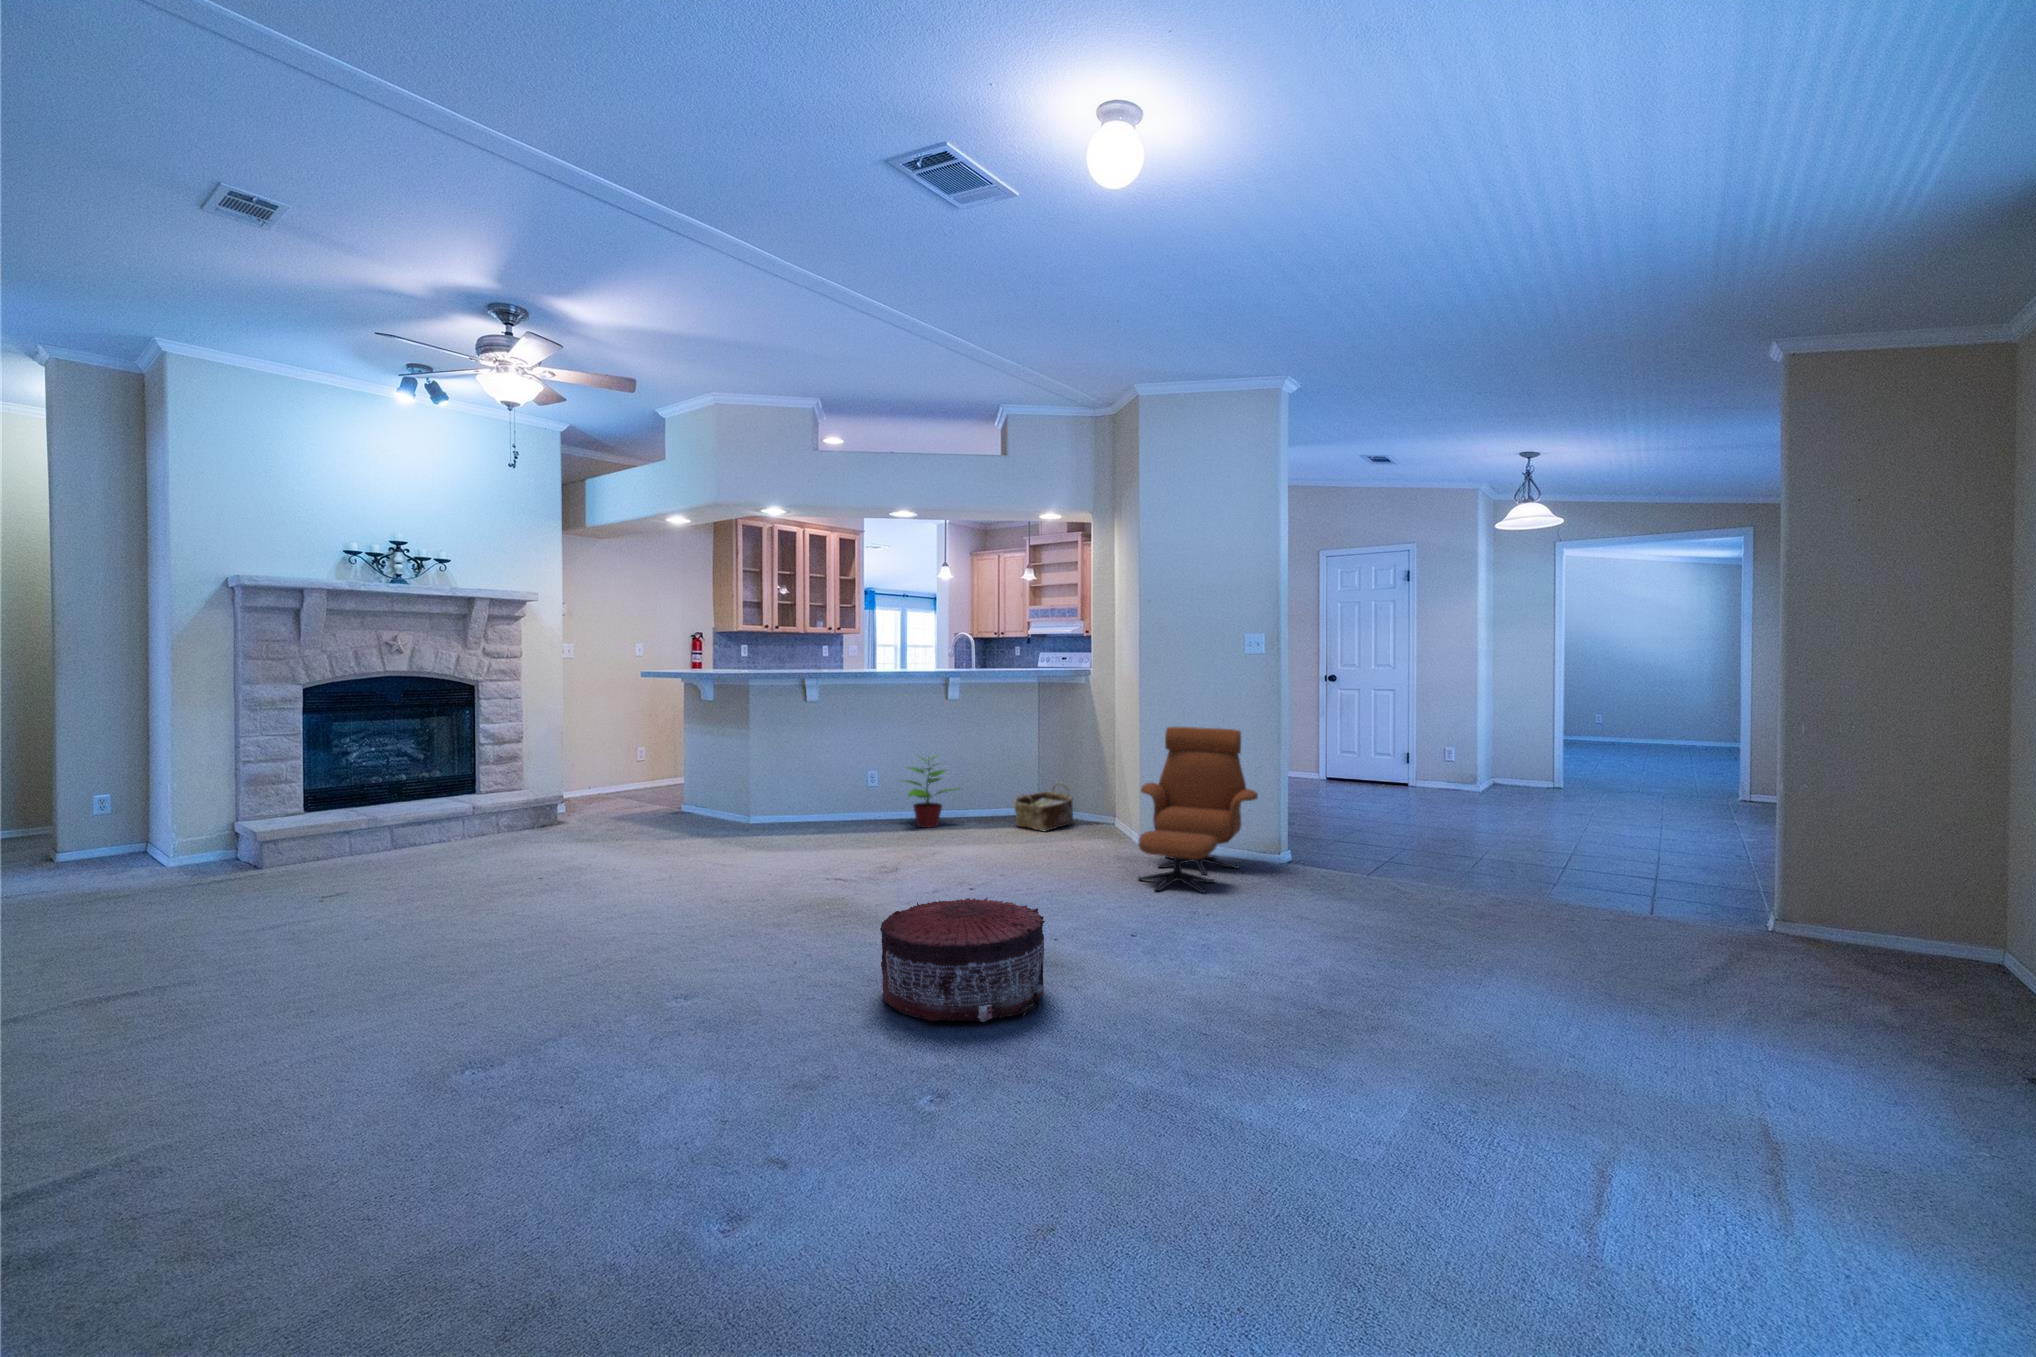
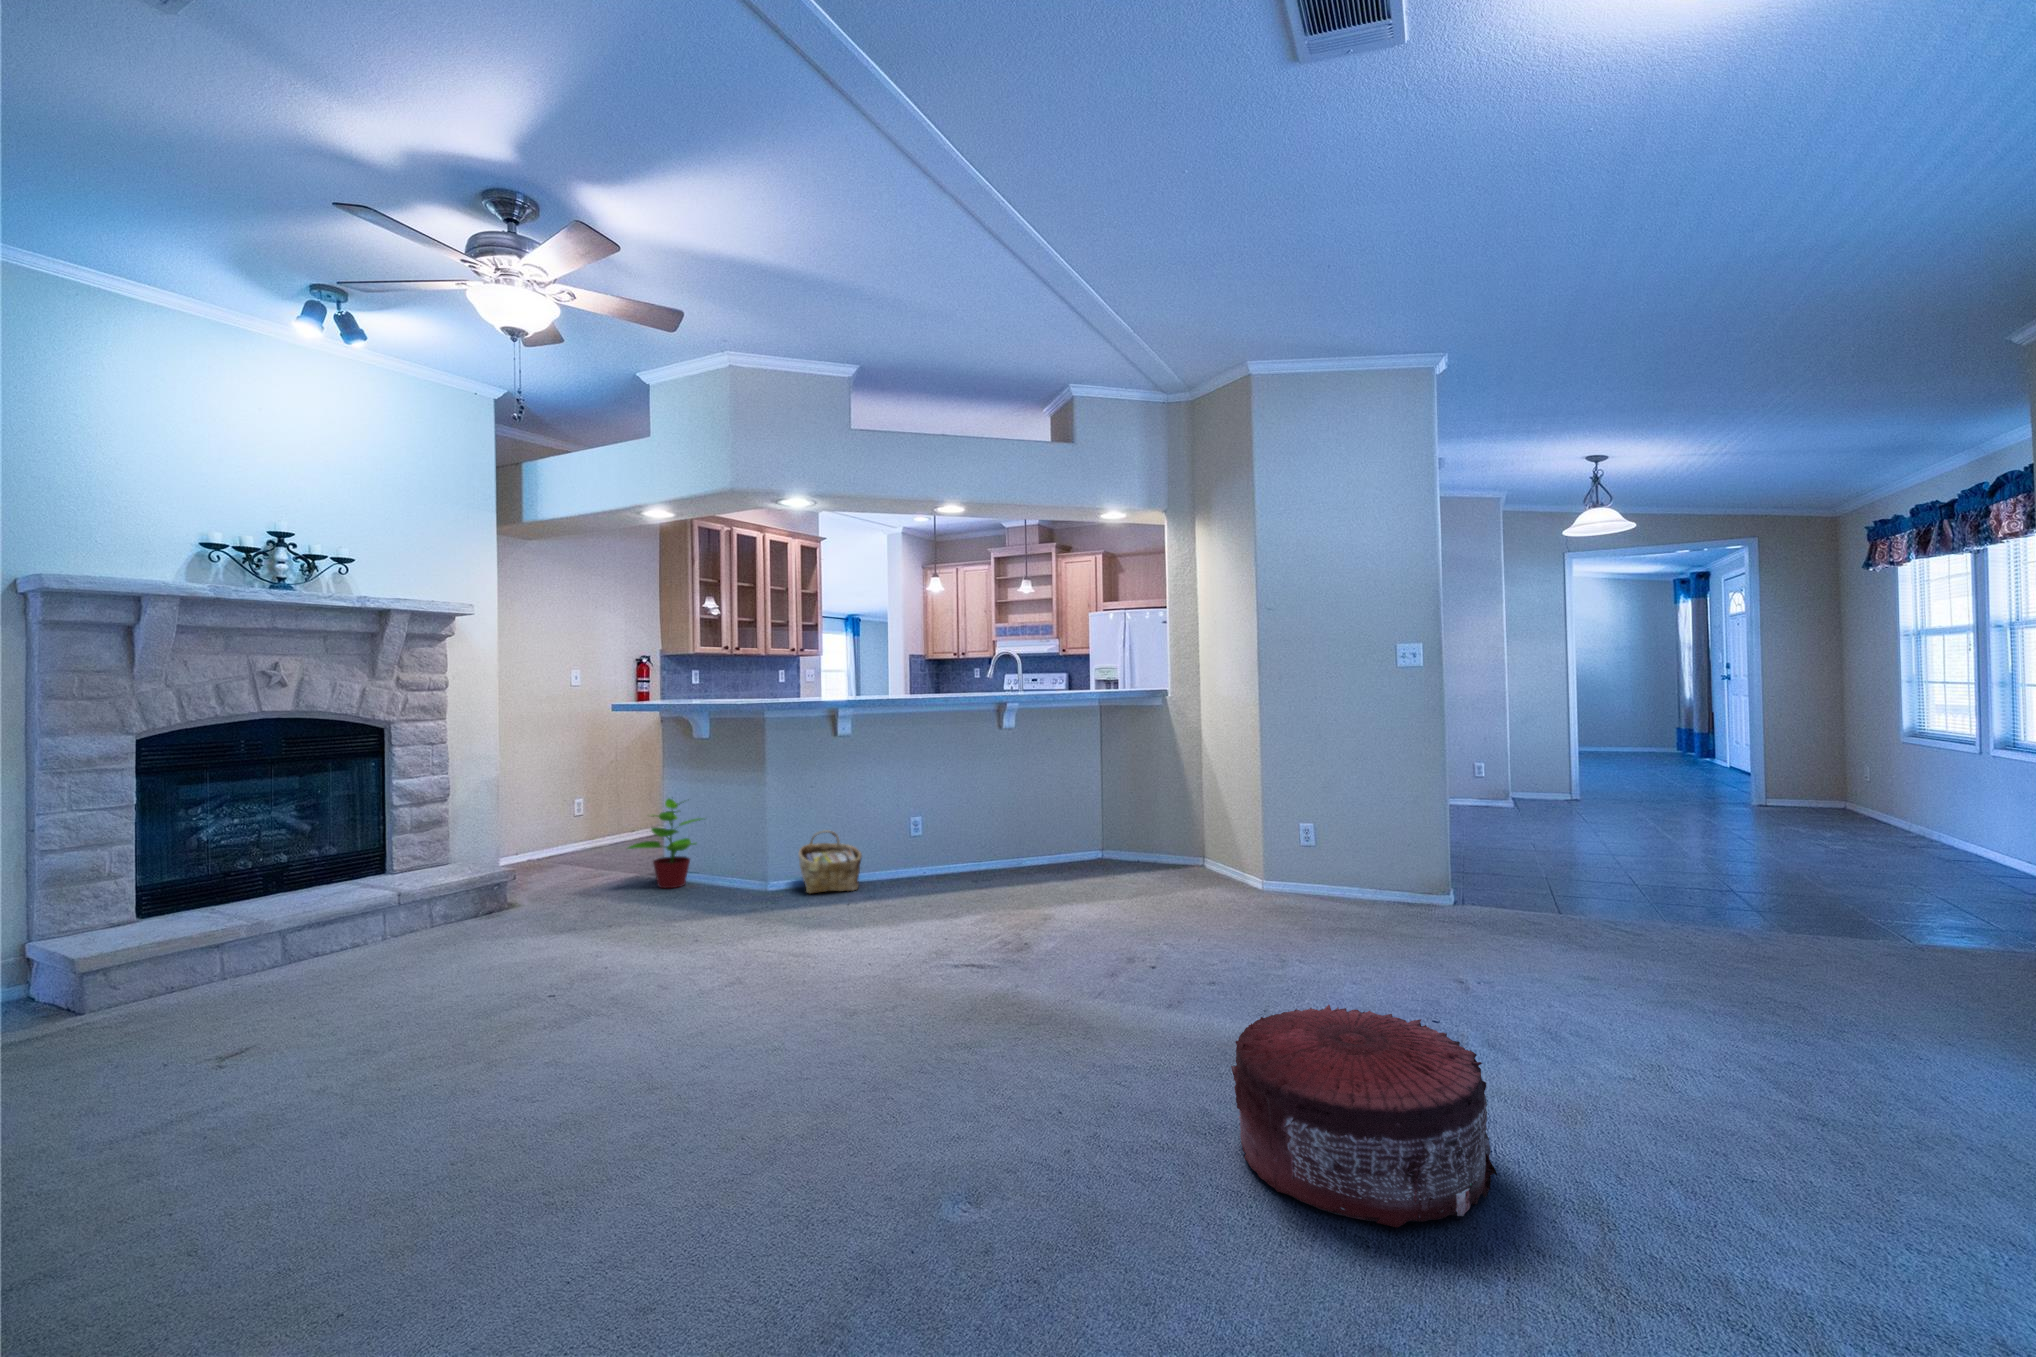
lounge chair: present [1138,727,1258,893] -> none [1263,752,1401,948]
potted plant: present [905,756,957,828] -> present [628,799,702,888]
woven basket: present [1014,783,1074,831] -> present [798,830,862,893]

